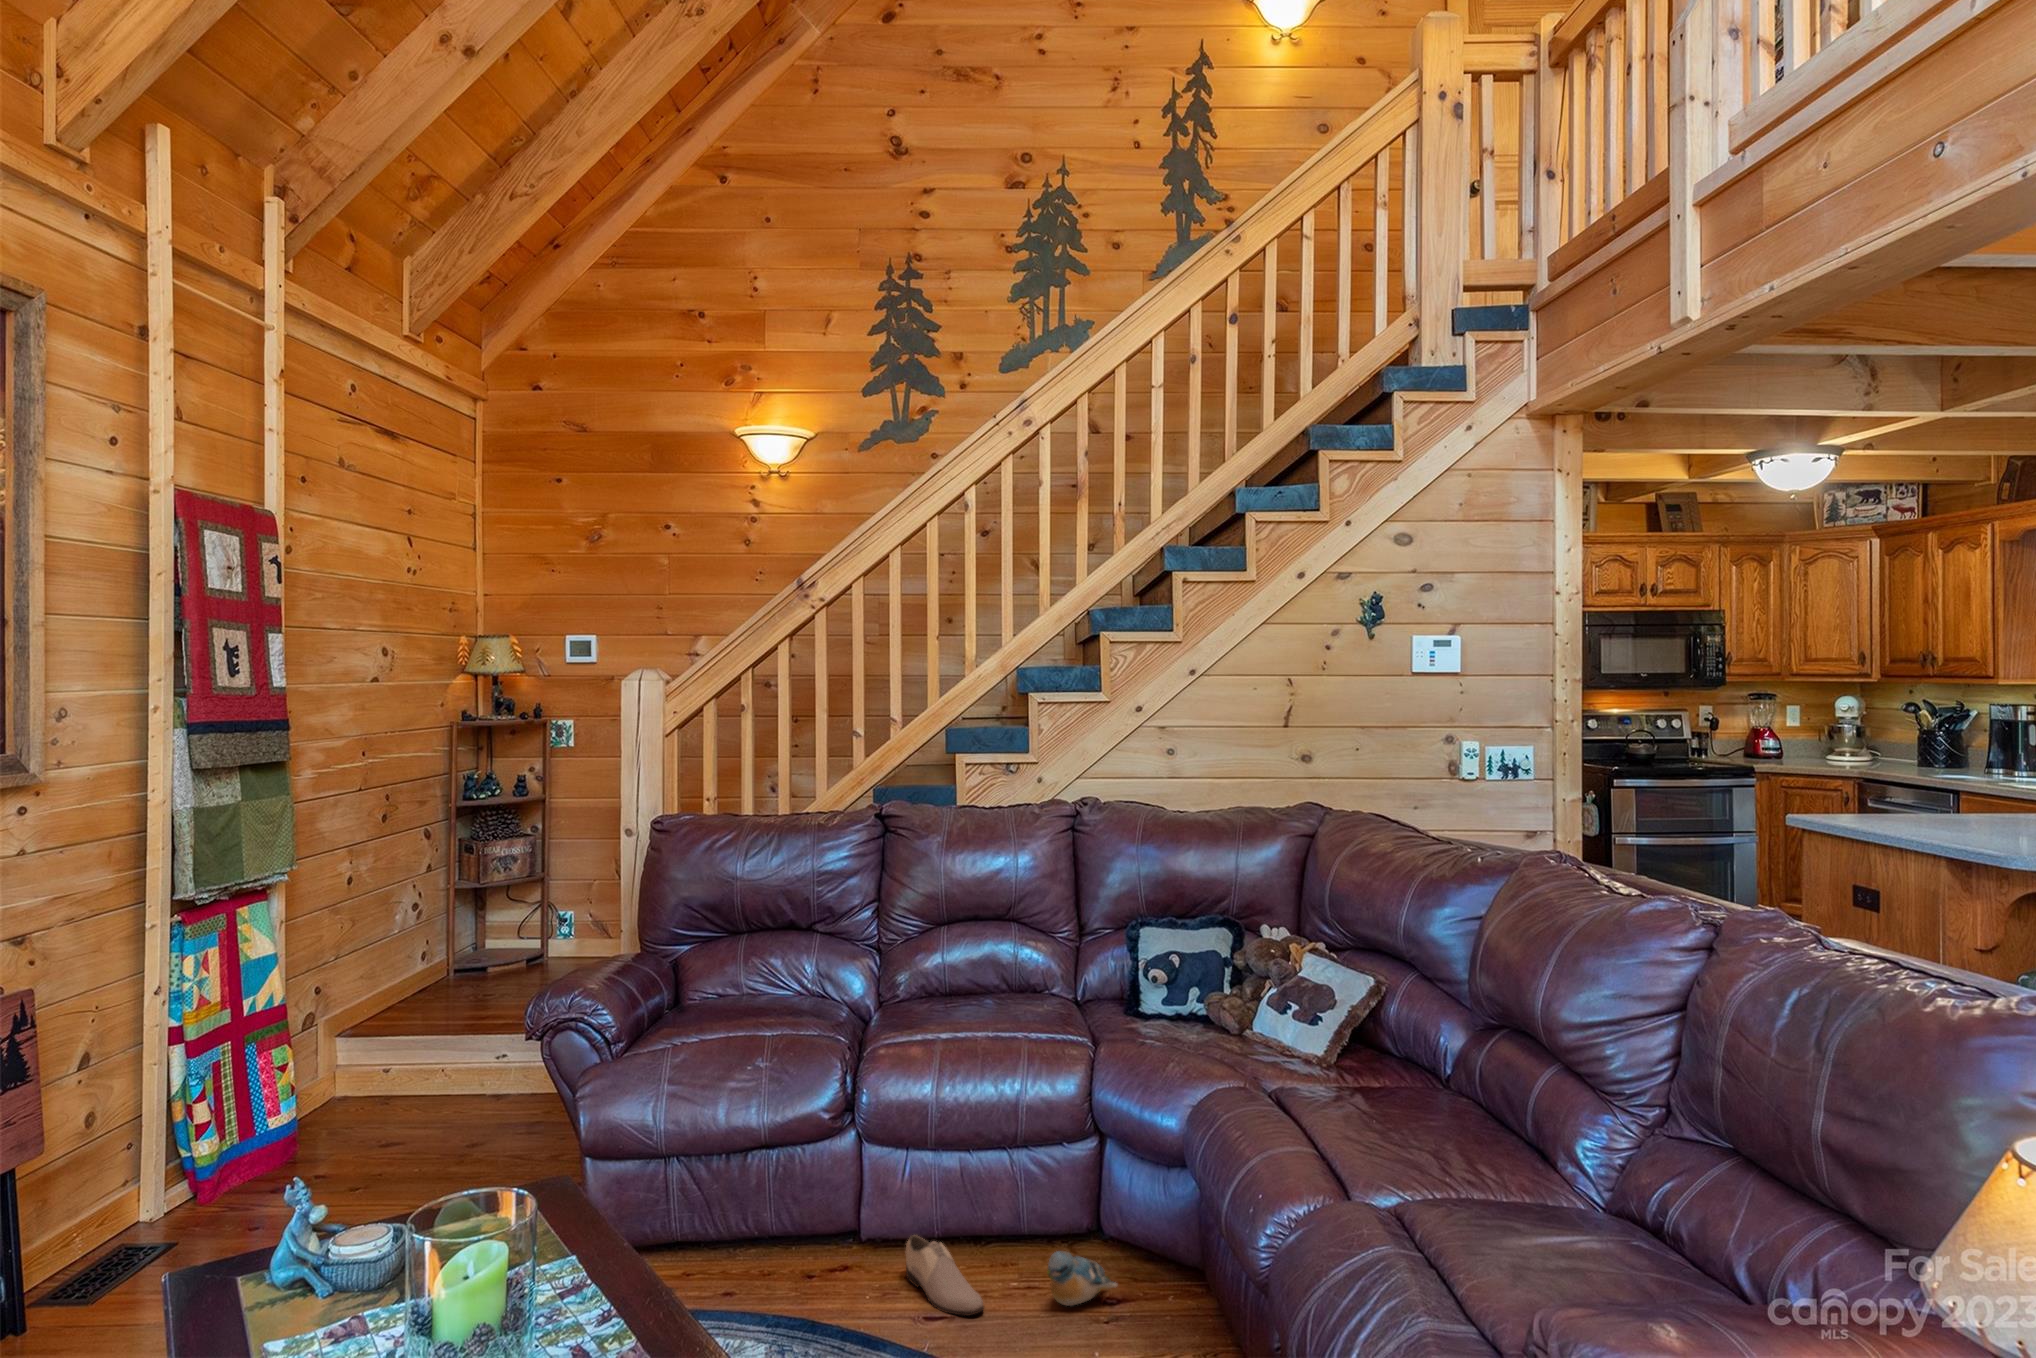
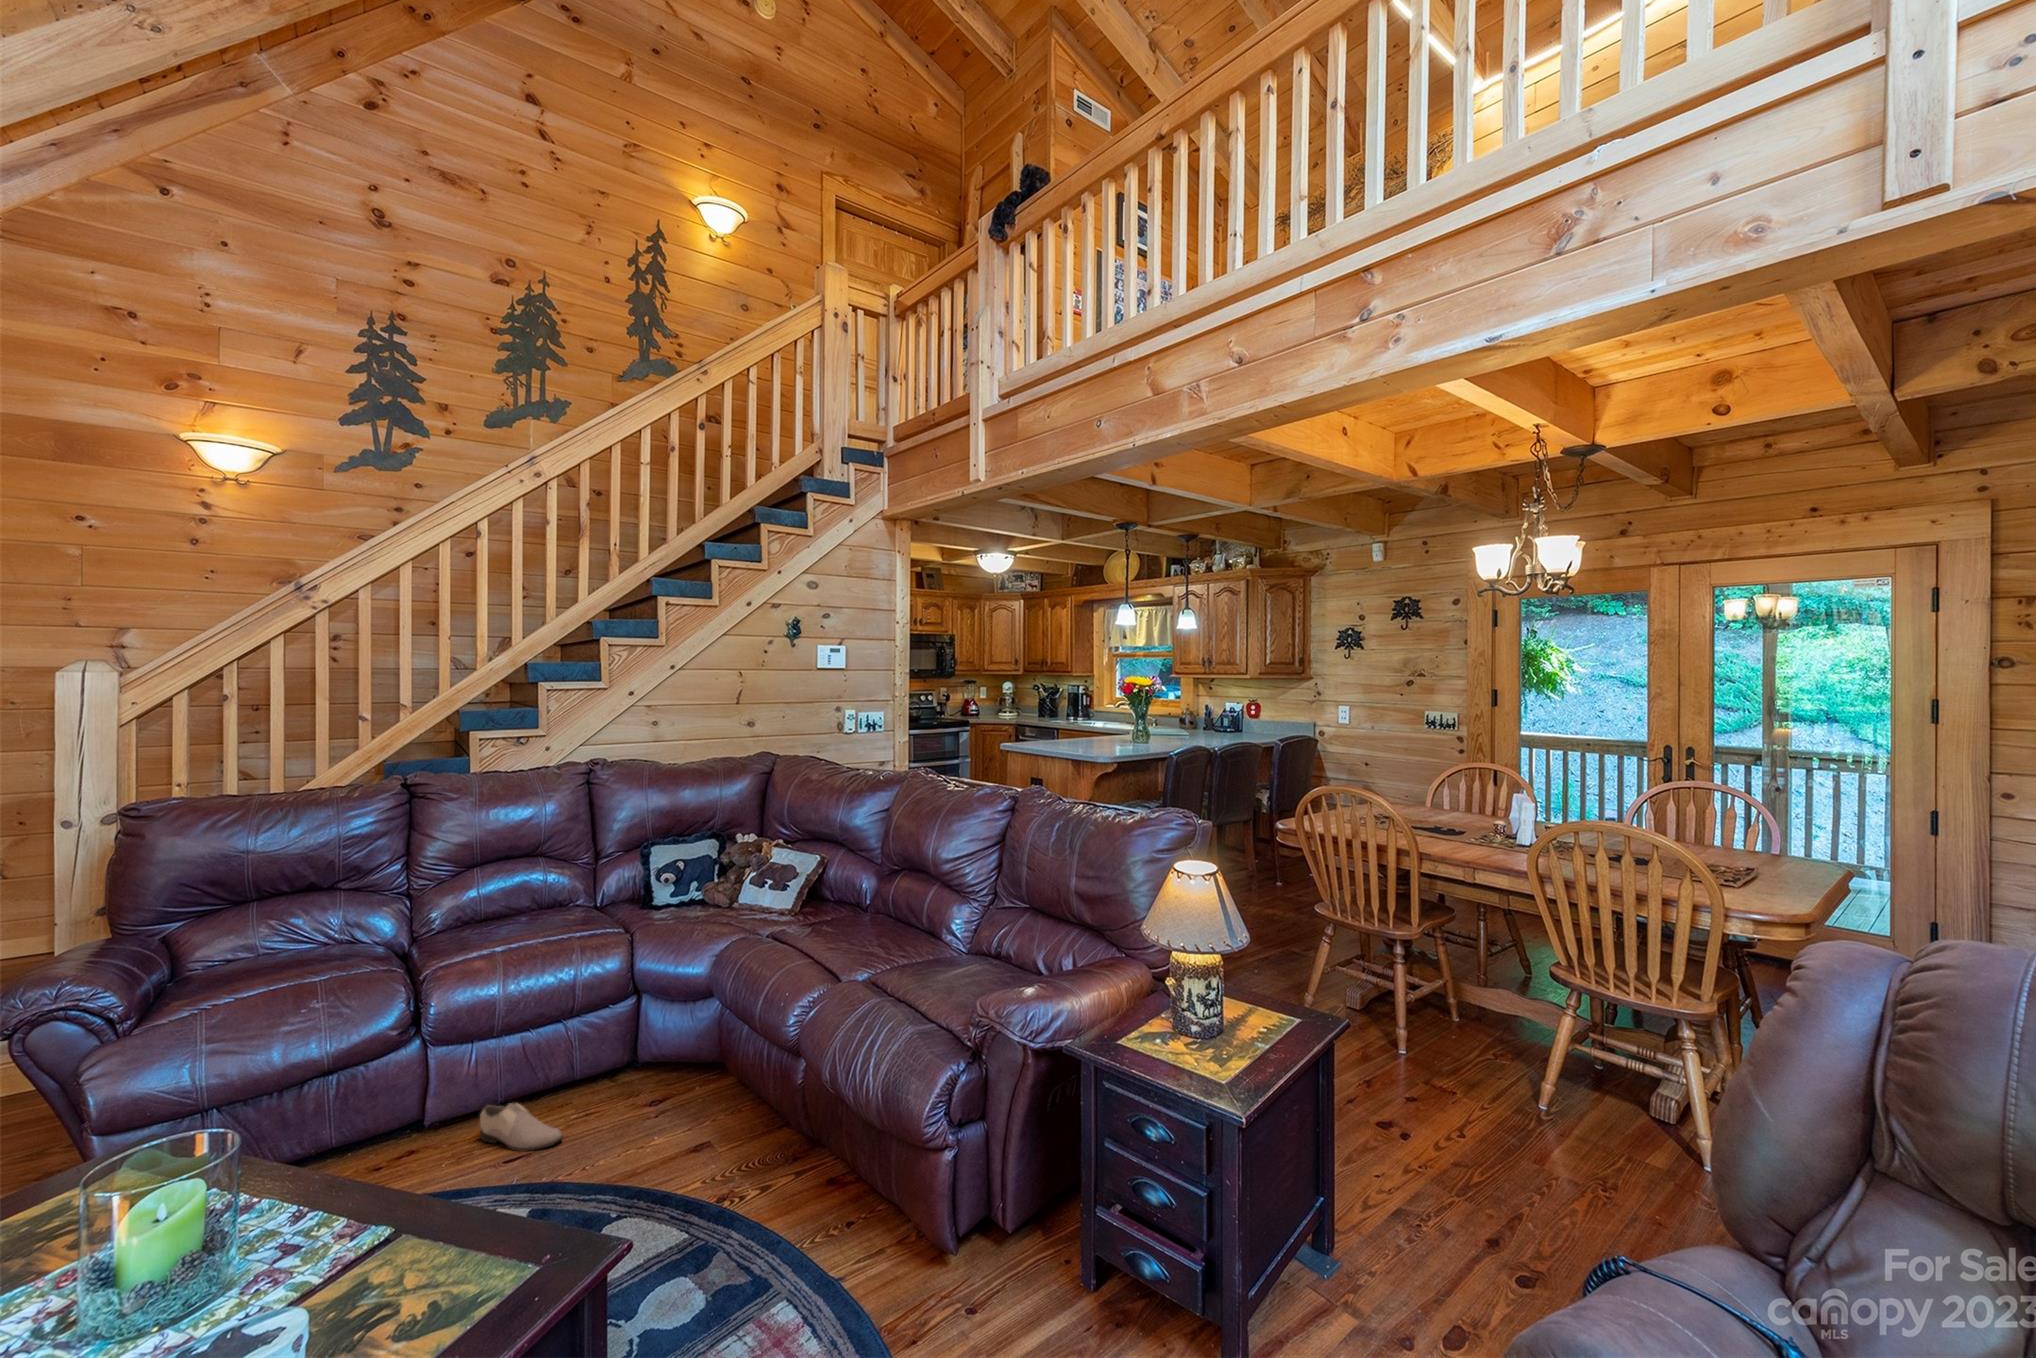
plush toy: present [1047,1251,1117,1306] -> none [614,1076,666,1114]

